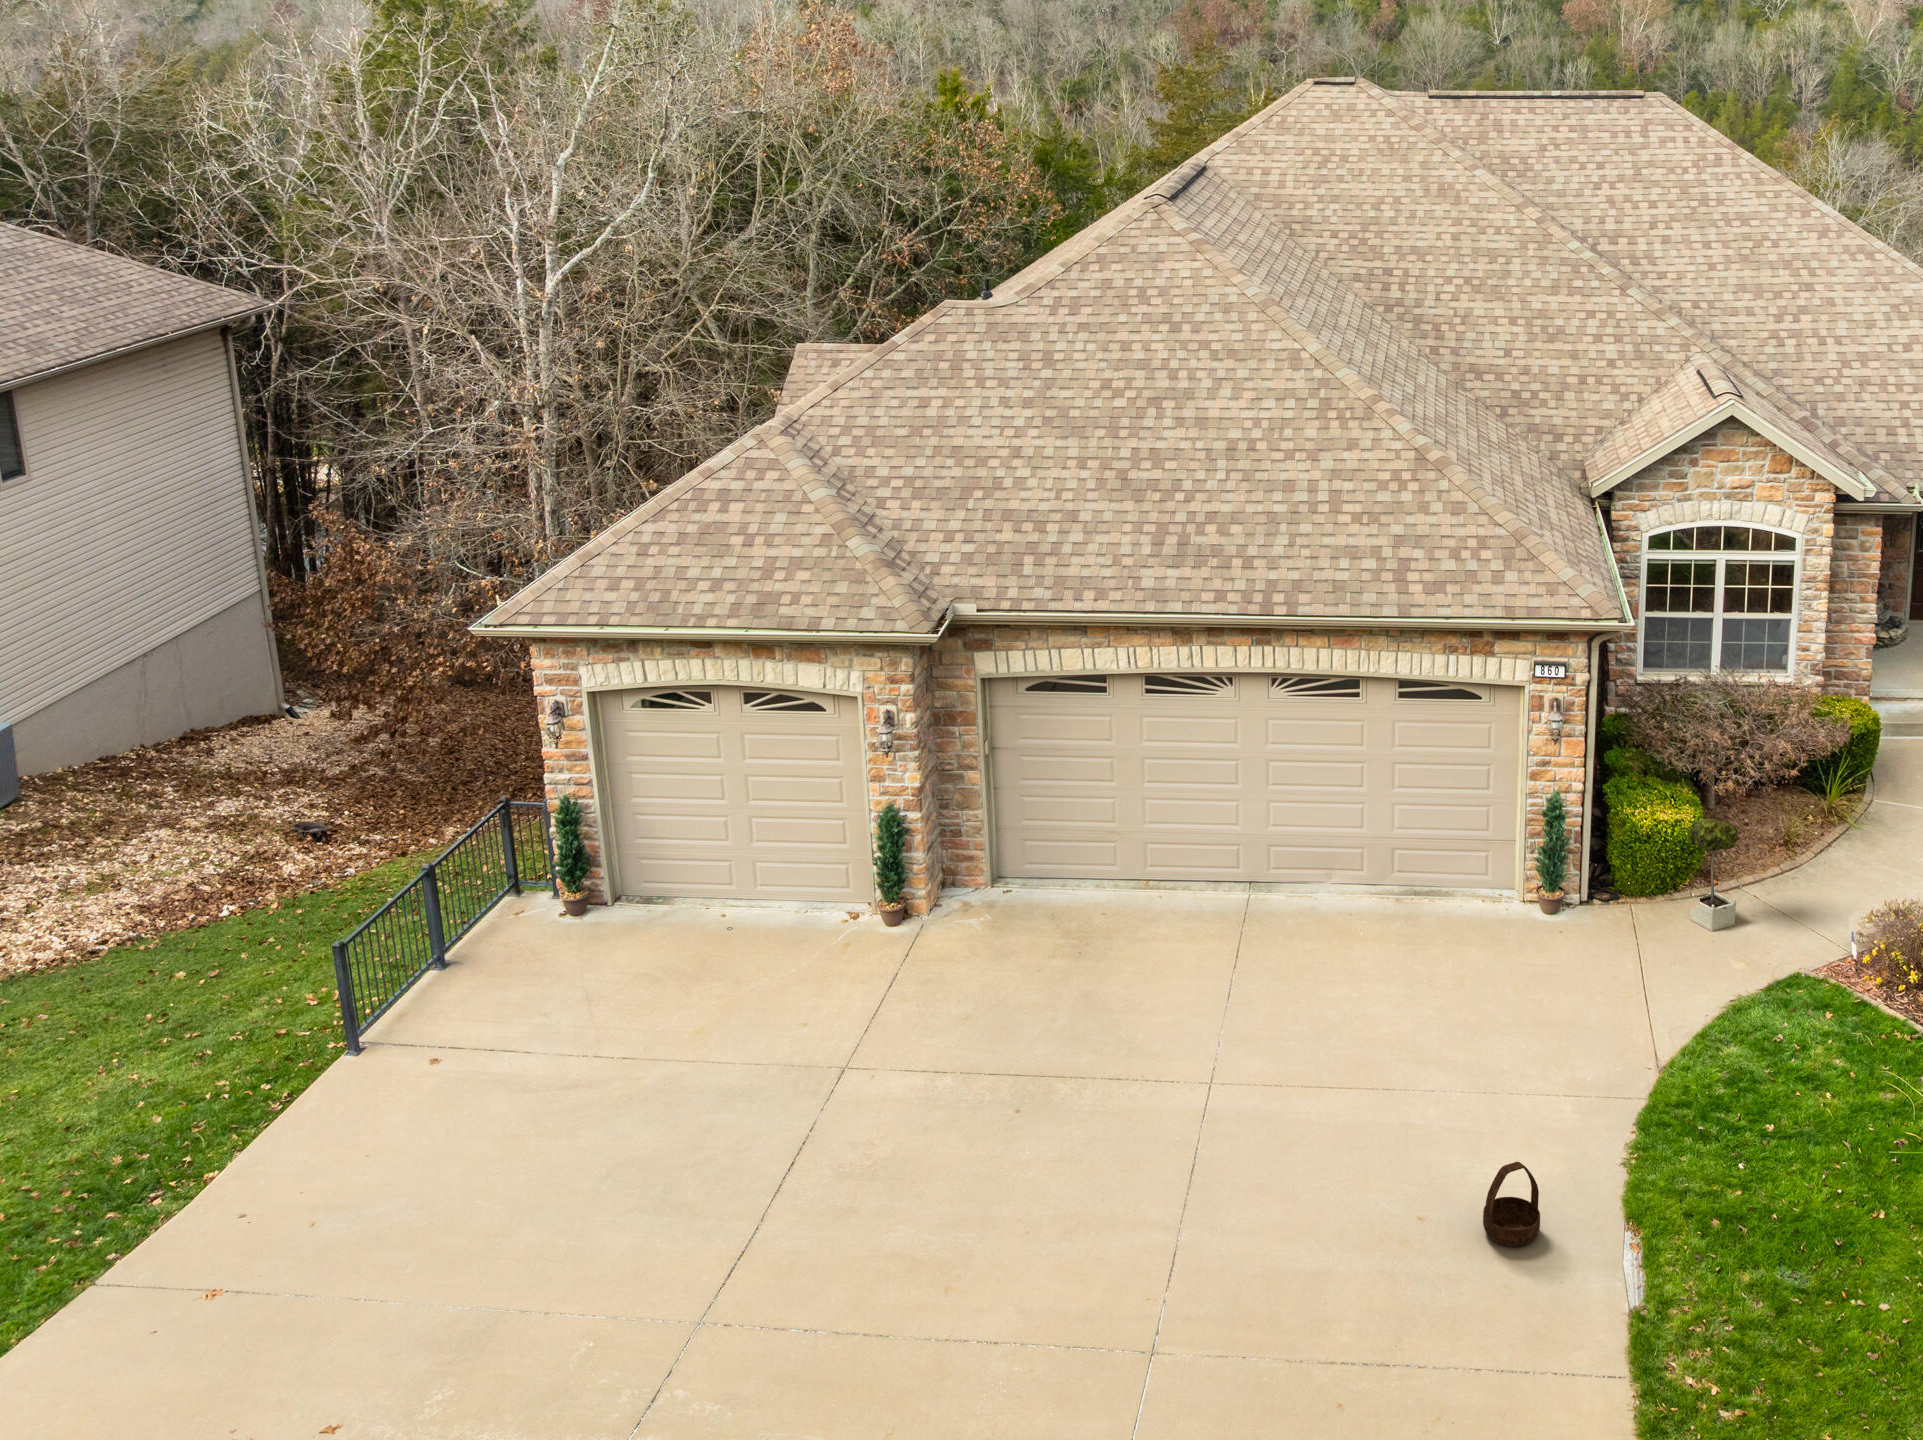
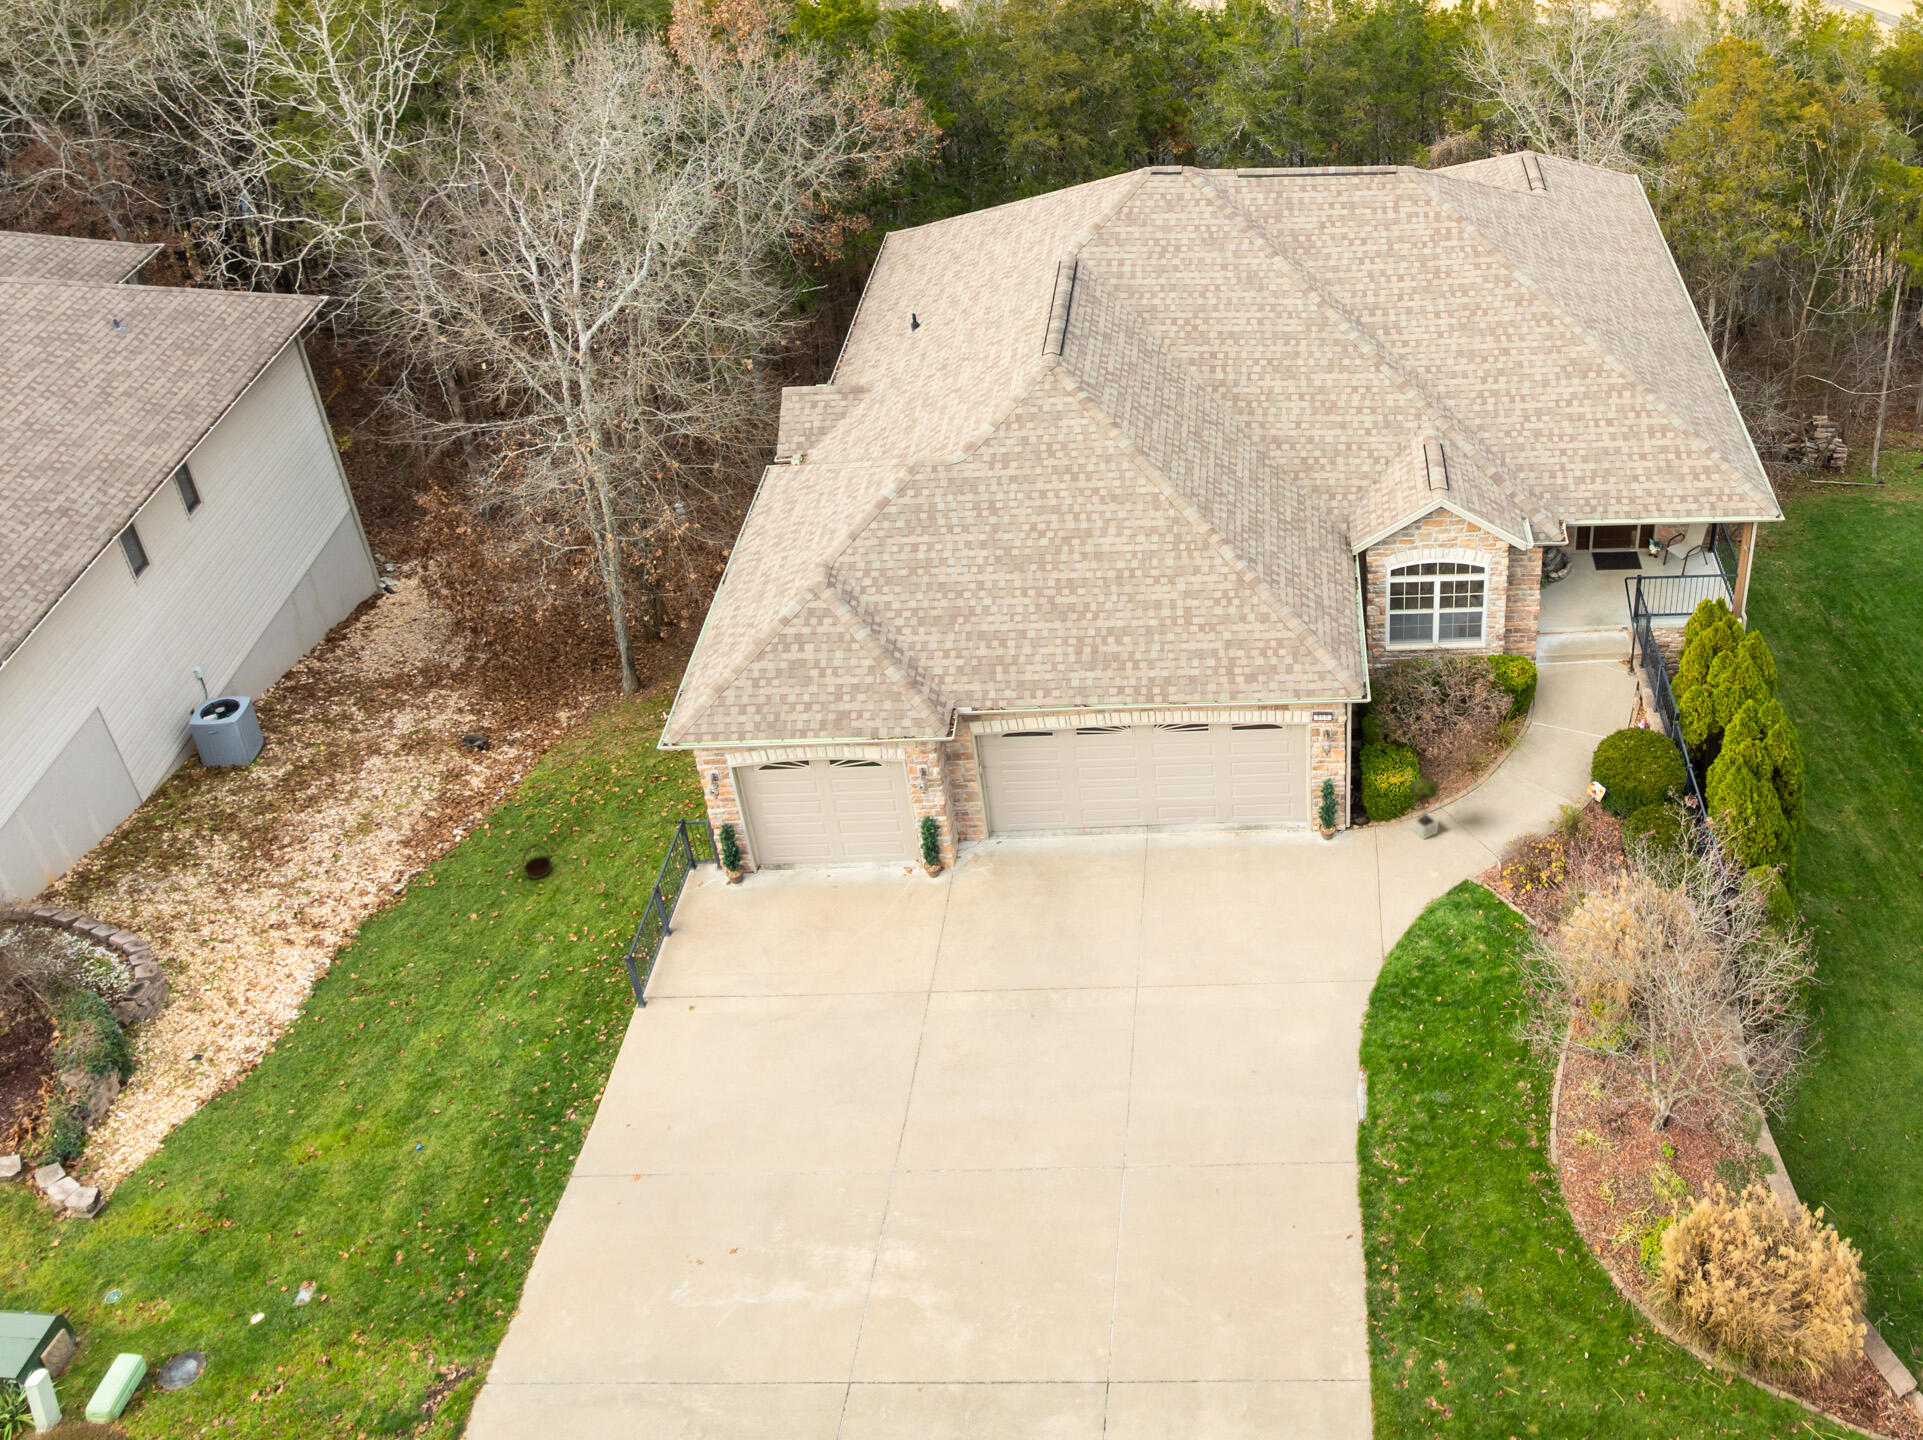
basket: present [1483,1162,1540,1247] -> present [523,844,552,879]

